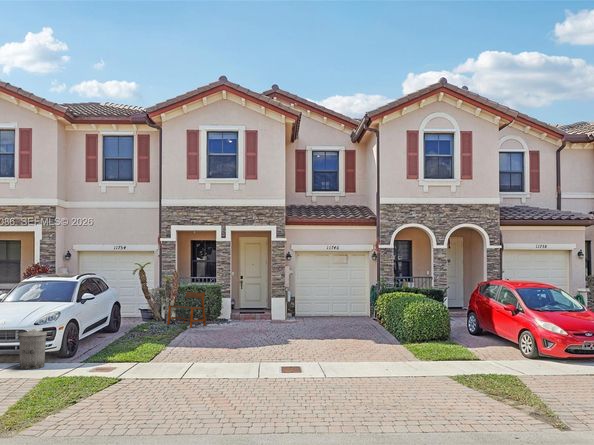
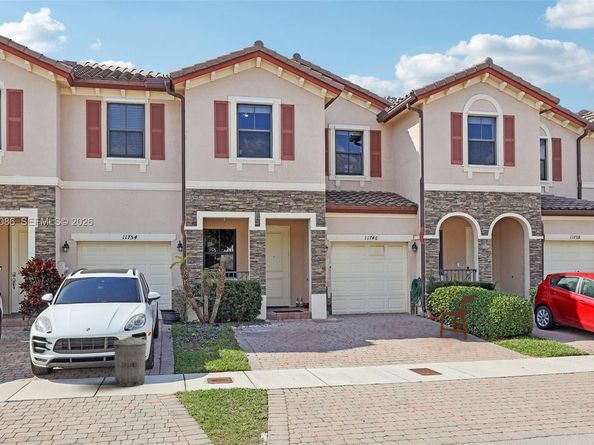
bench: present [167,292,206,328] -> present [440,294,476,339]

